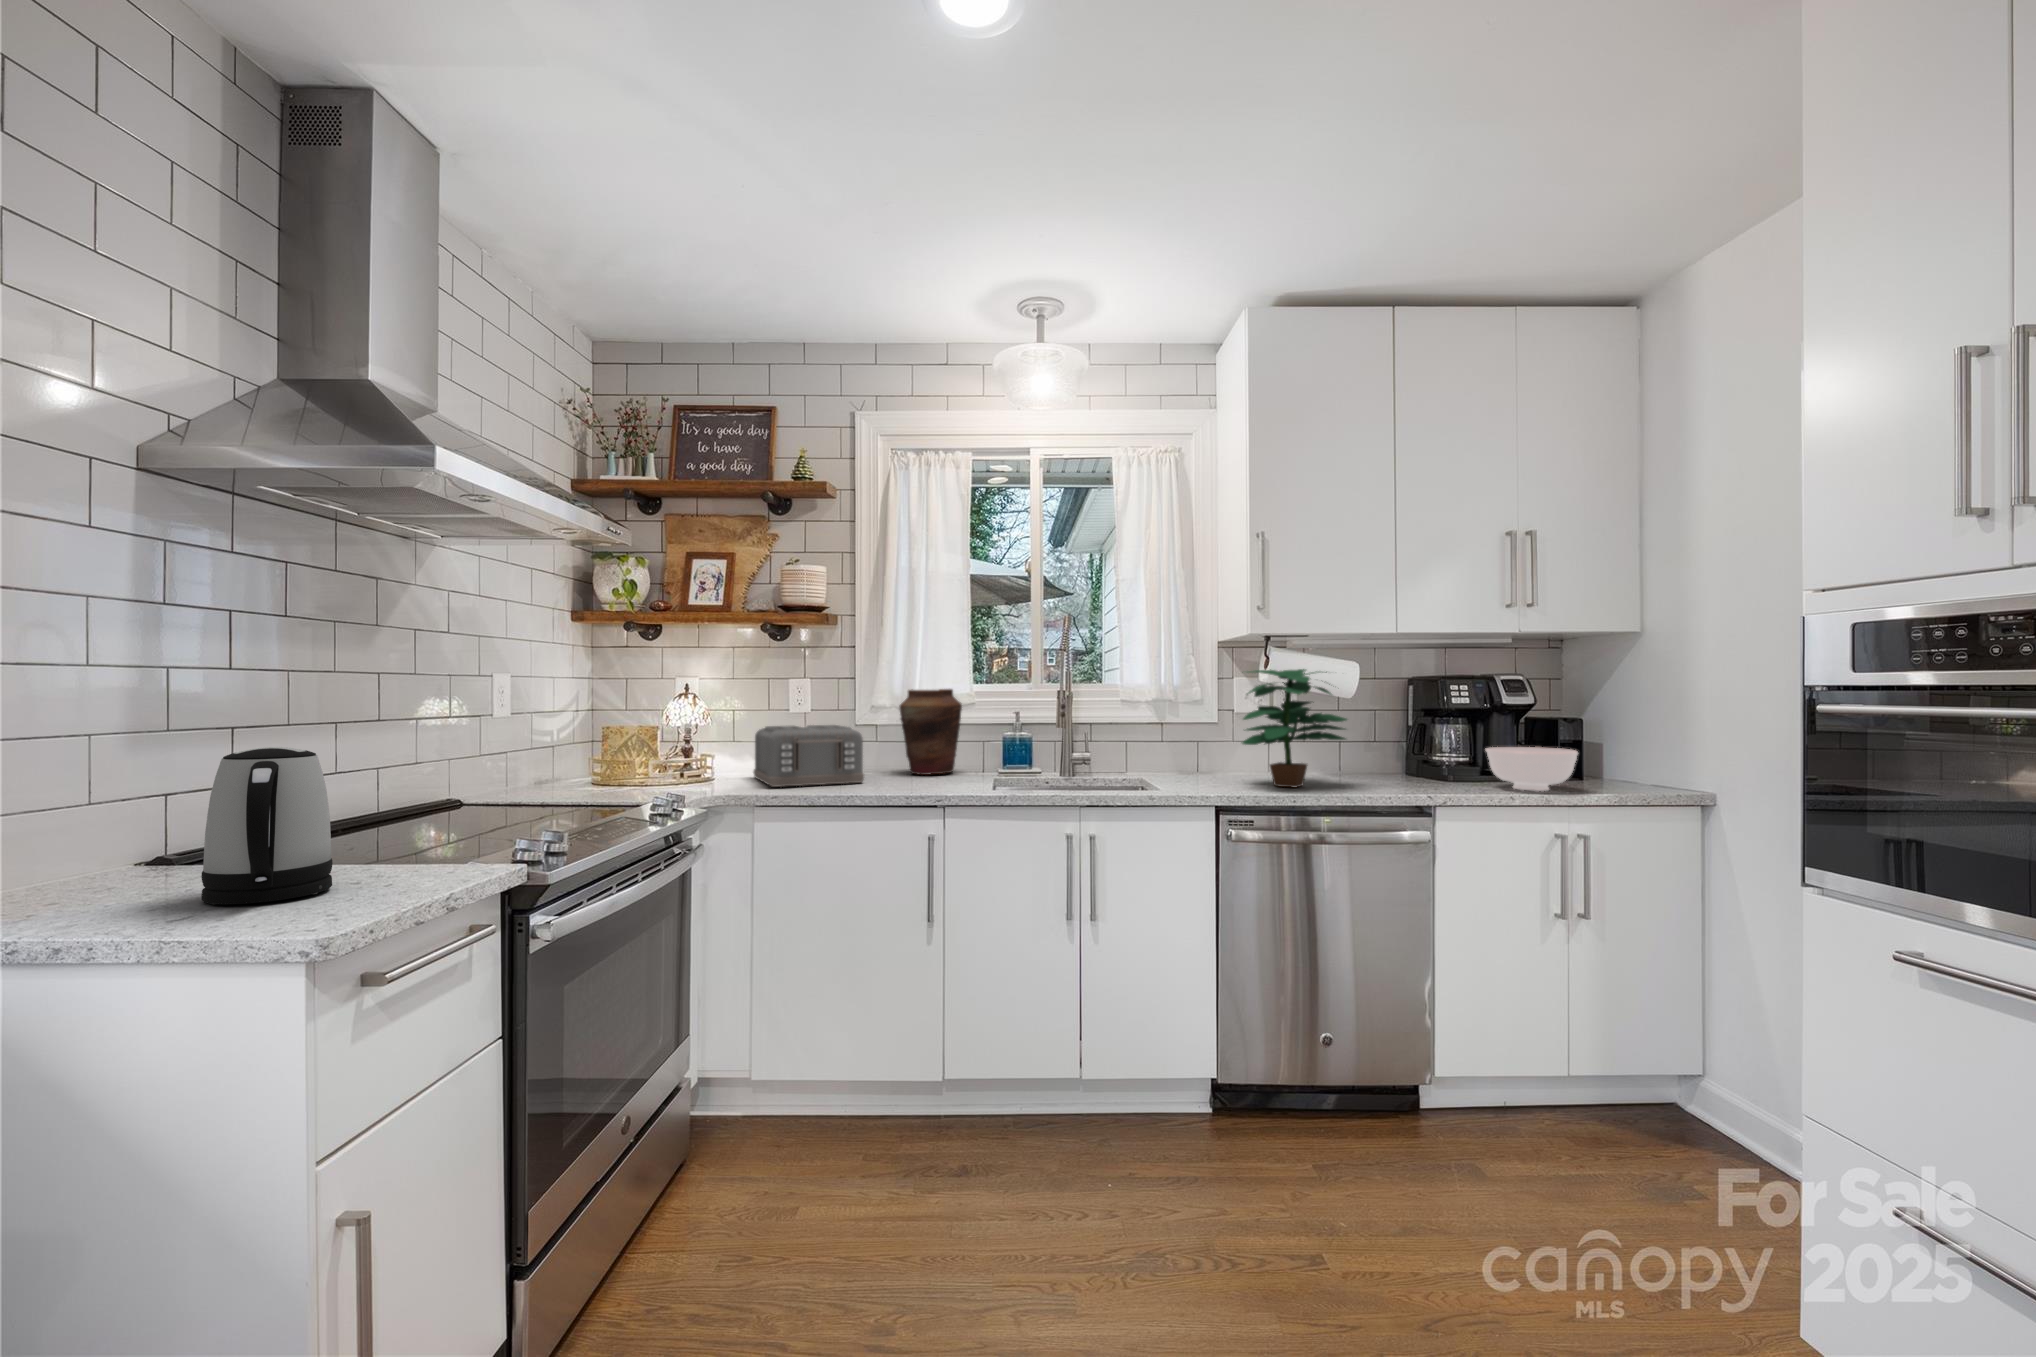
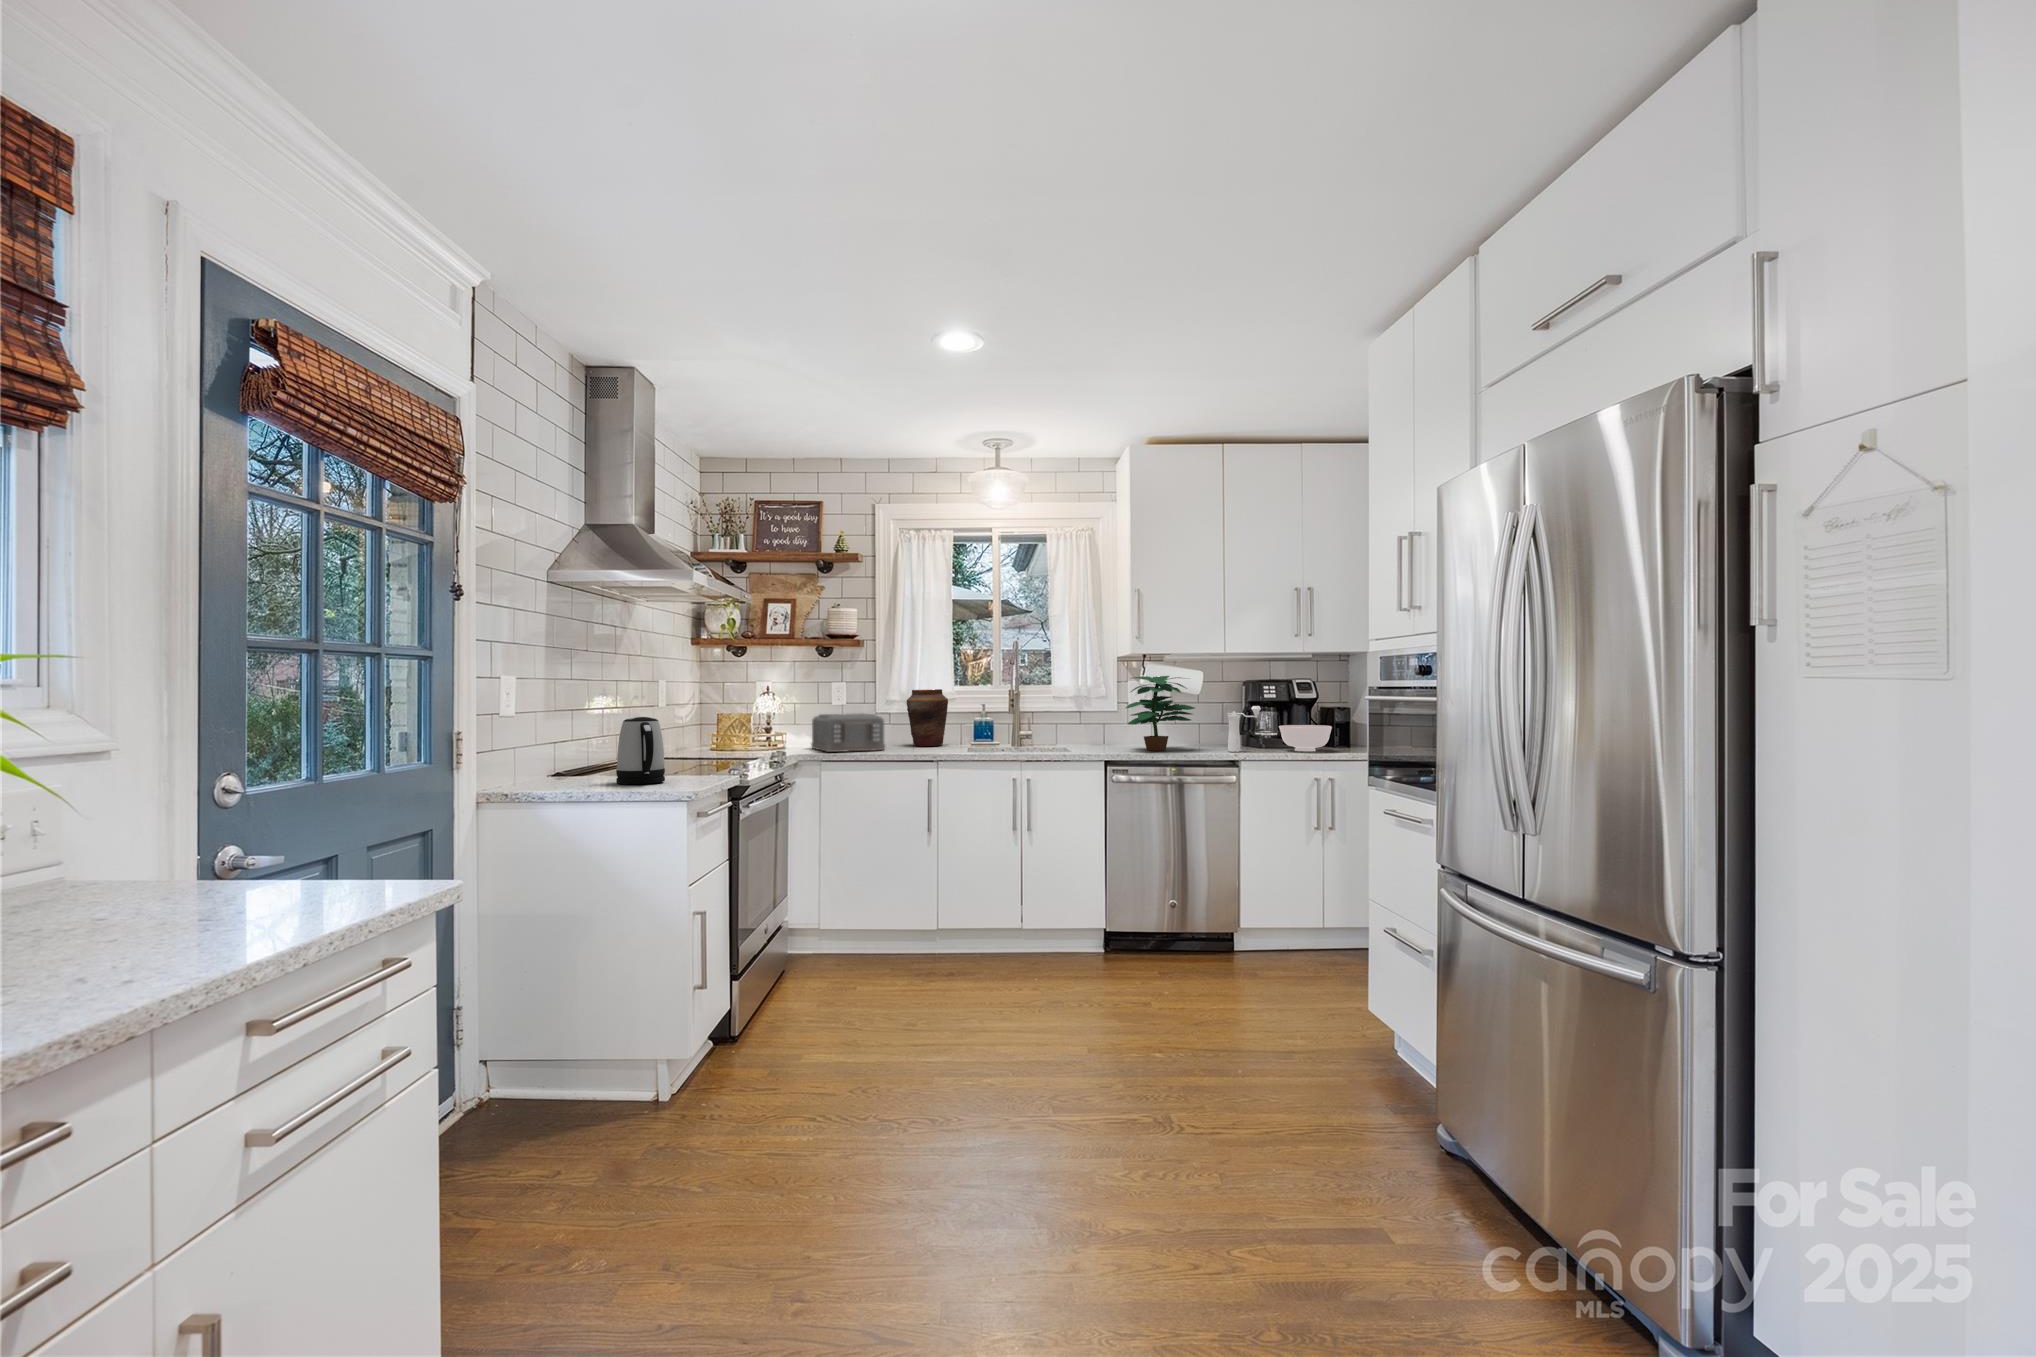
pepper mill: none [1406,717,1460,790] -> present [1228,706,1261,752]

